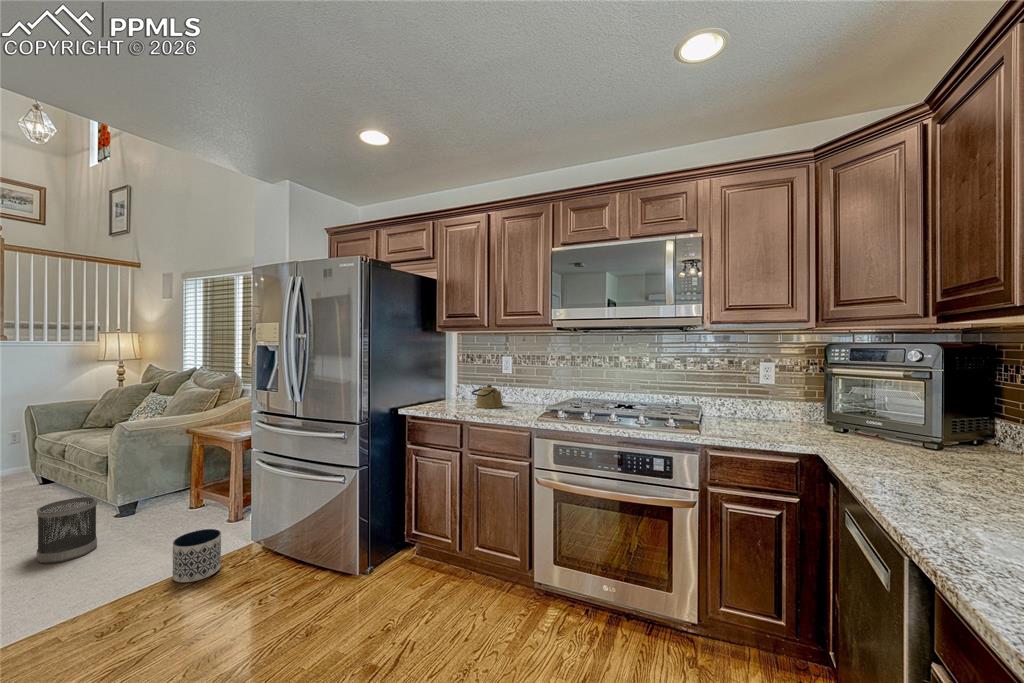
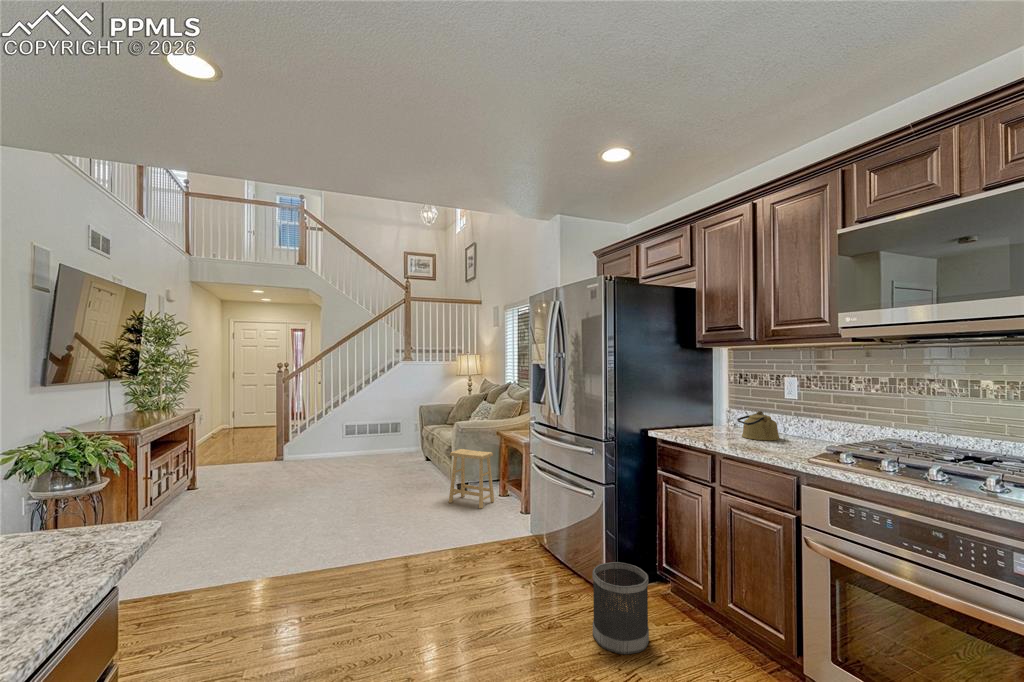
footstool: none [109,455,185,531] -> present [449,449,494,509]
wastebasket: present [37,497,97,564] -> present [592,562,649,654]
planter: present [173,529,221,582] -> none [474,514,505,555]

